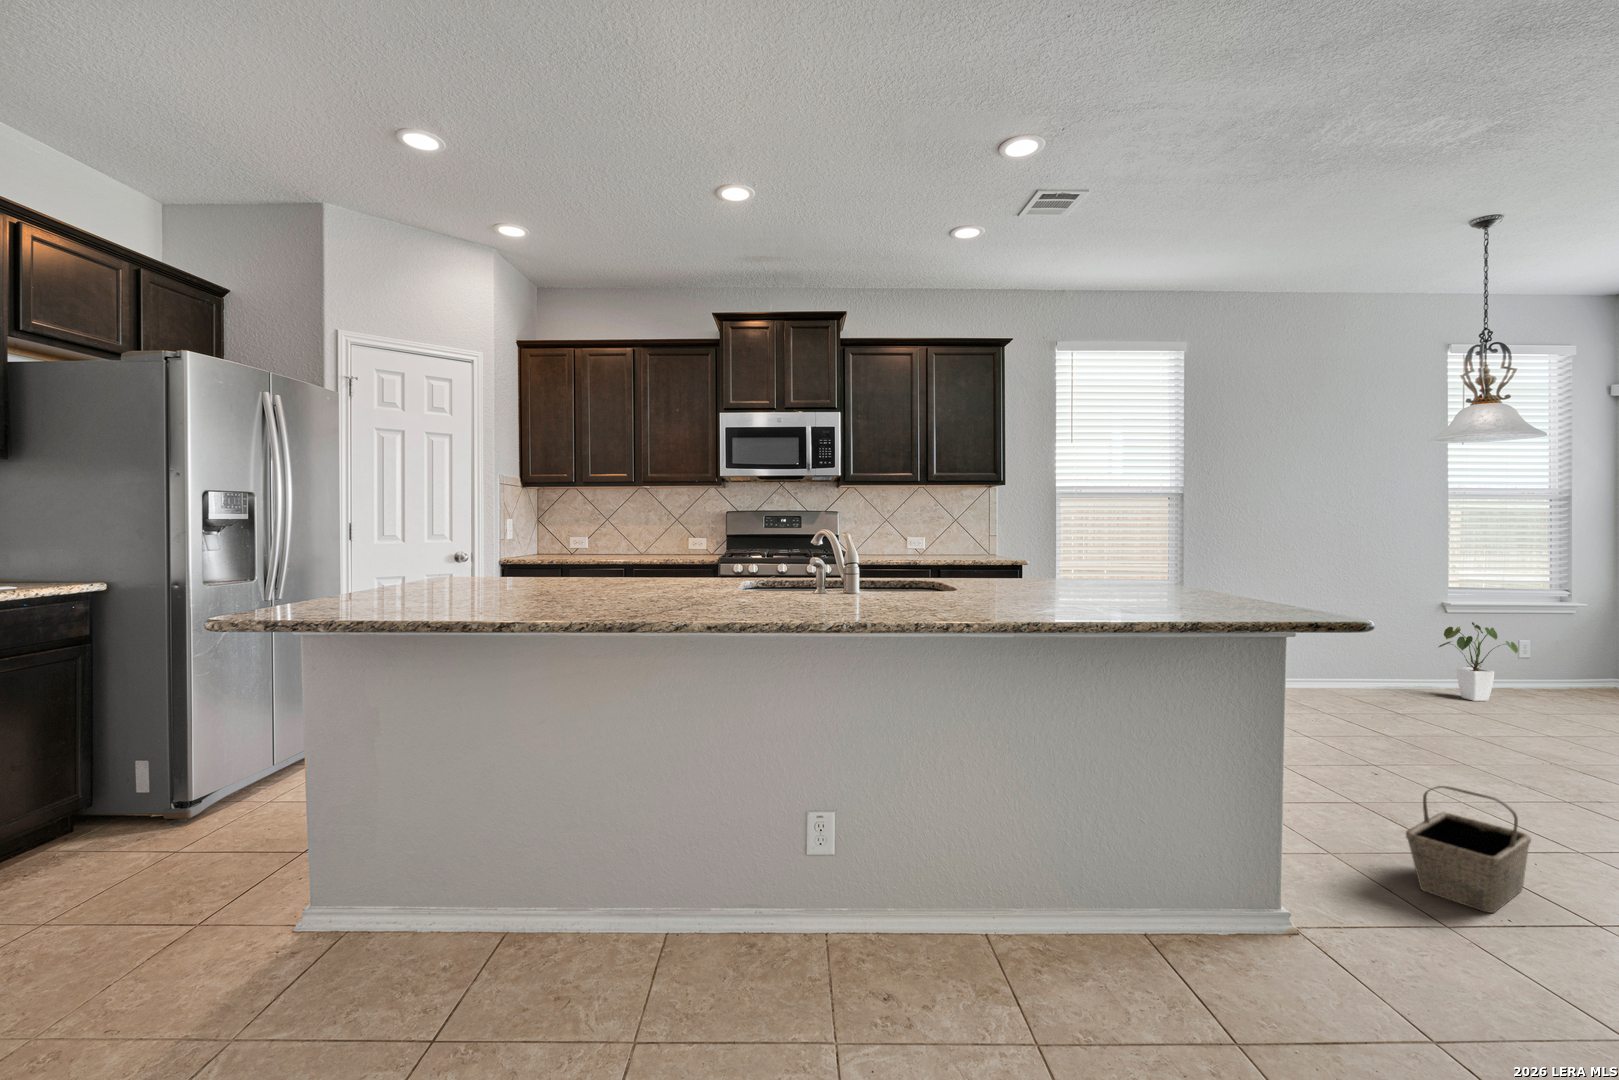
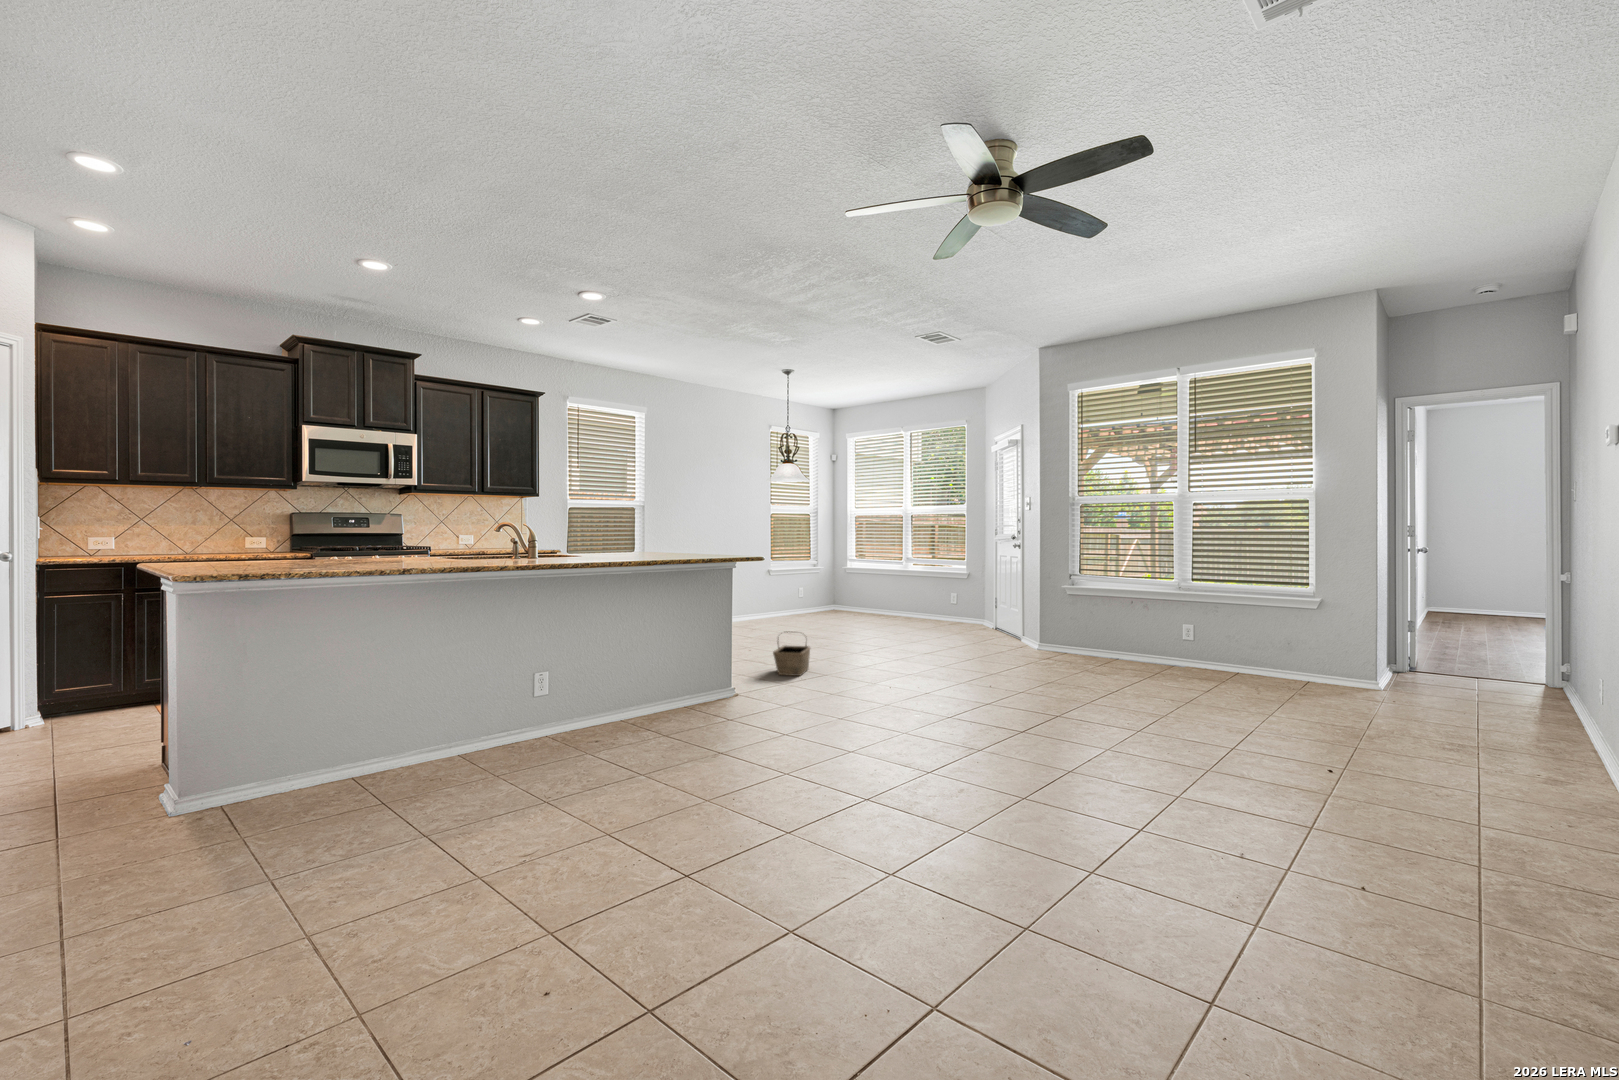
house plant: present [1439,622,1518,701] -> none [767,578,800,619]

